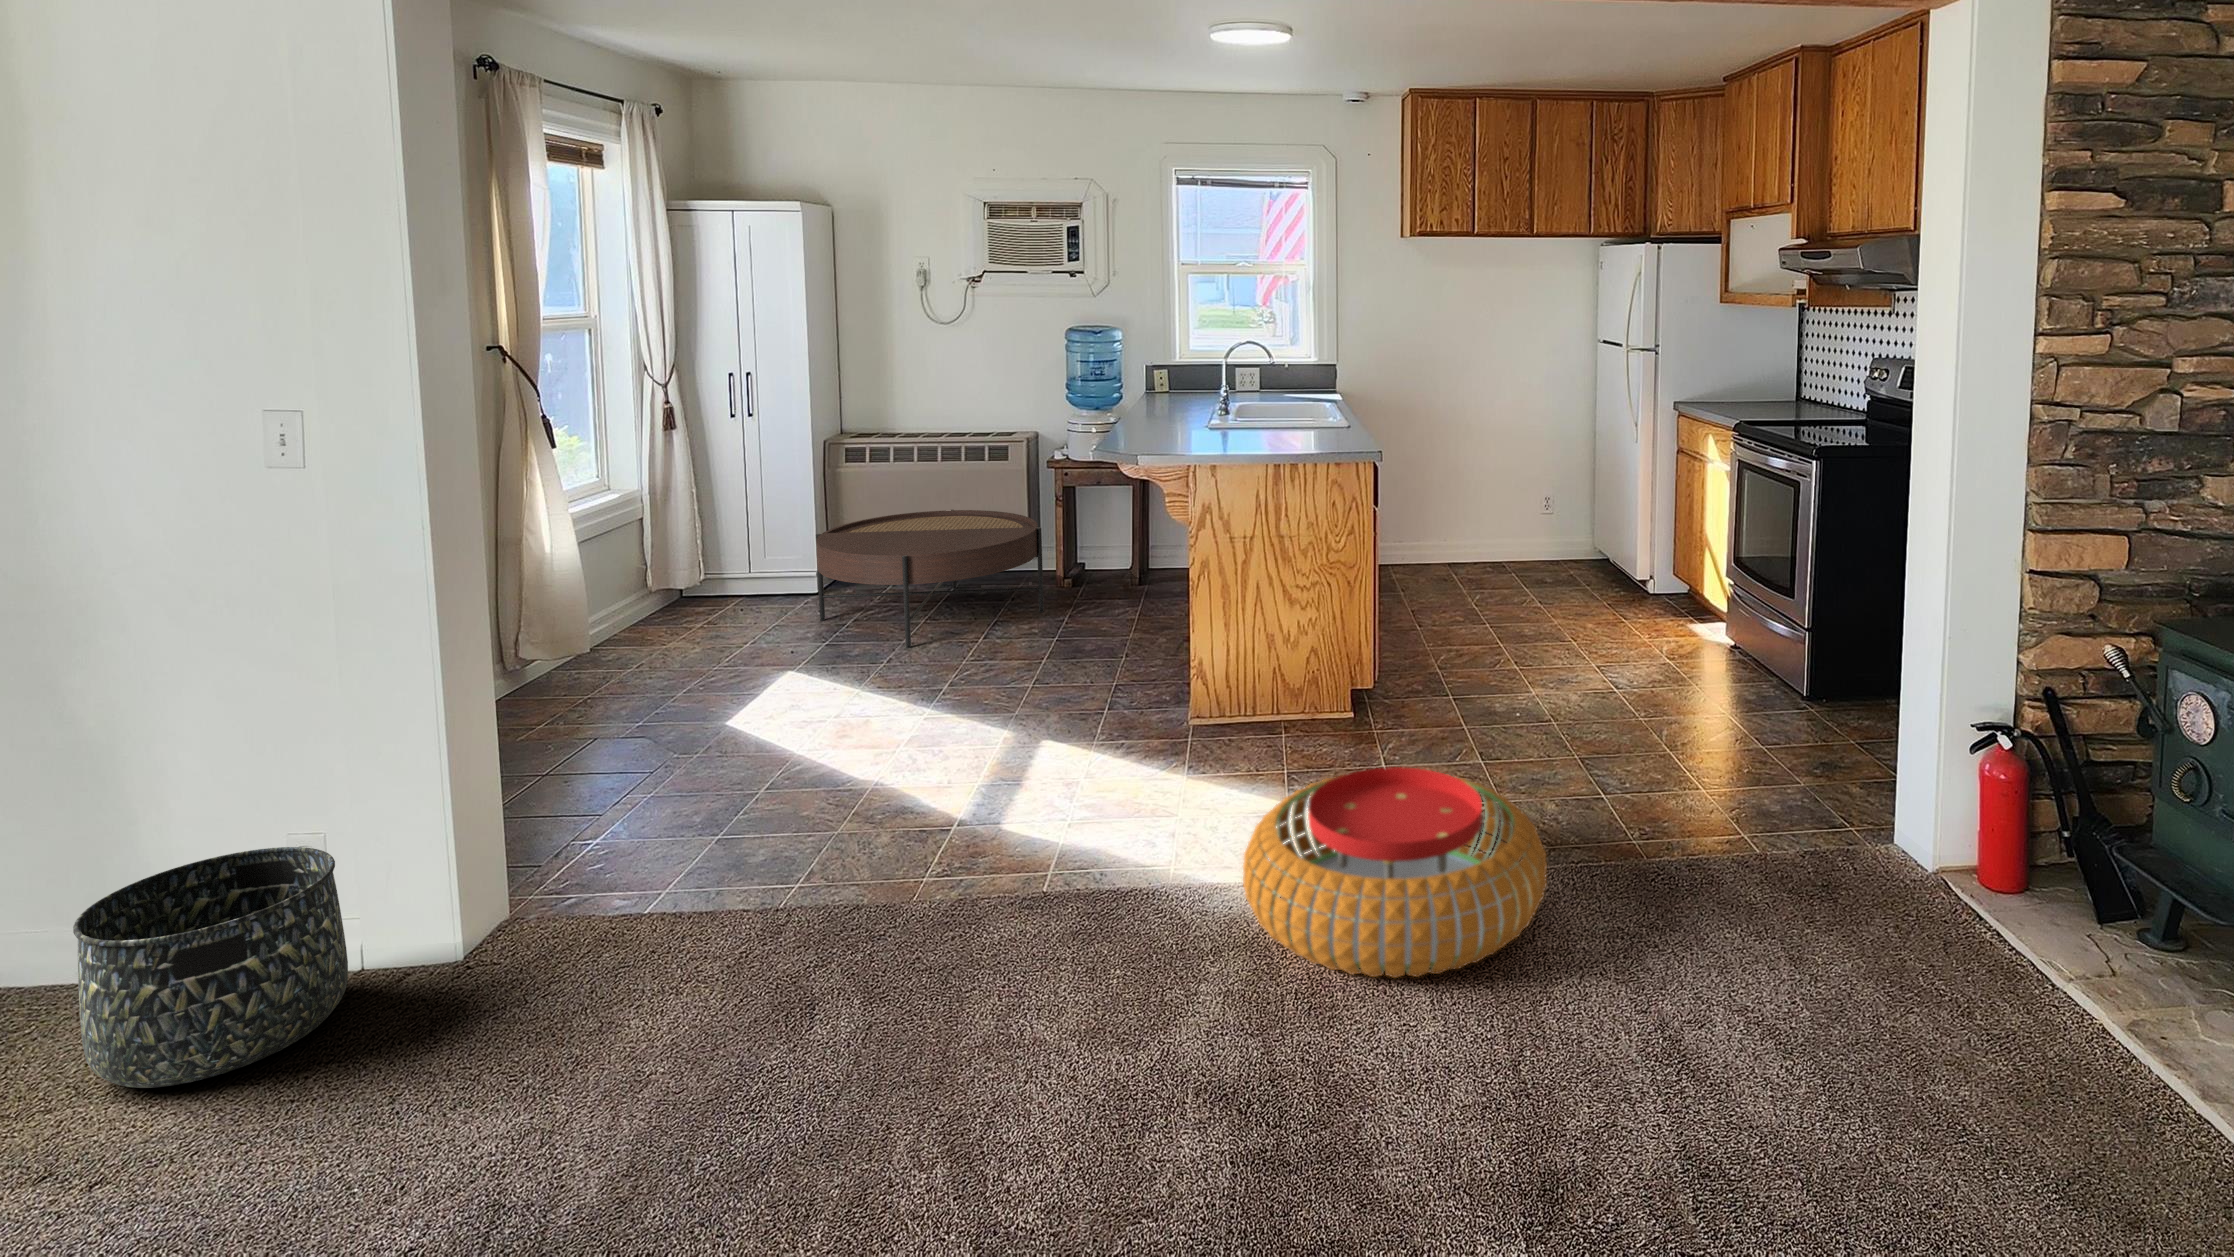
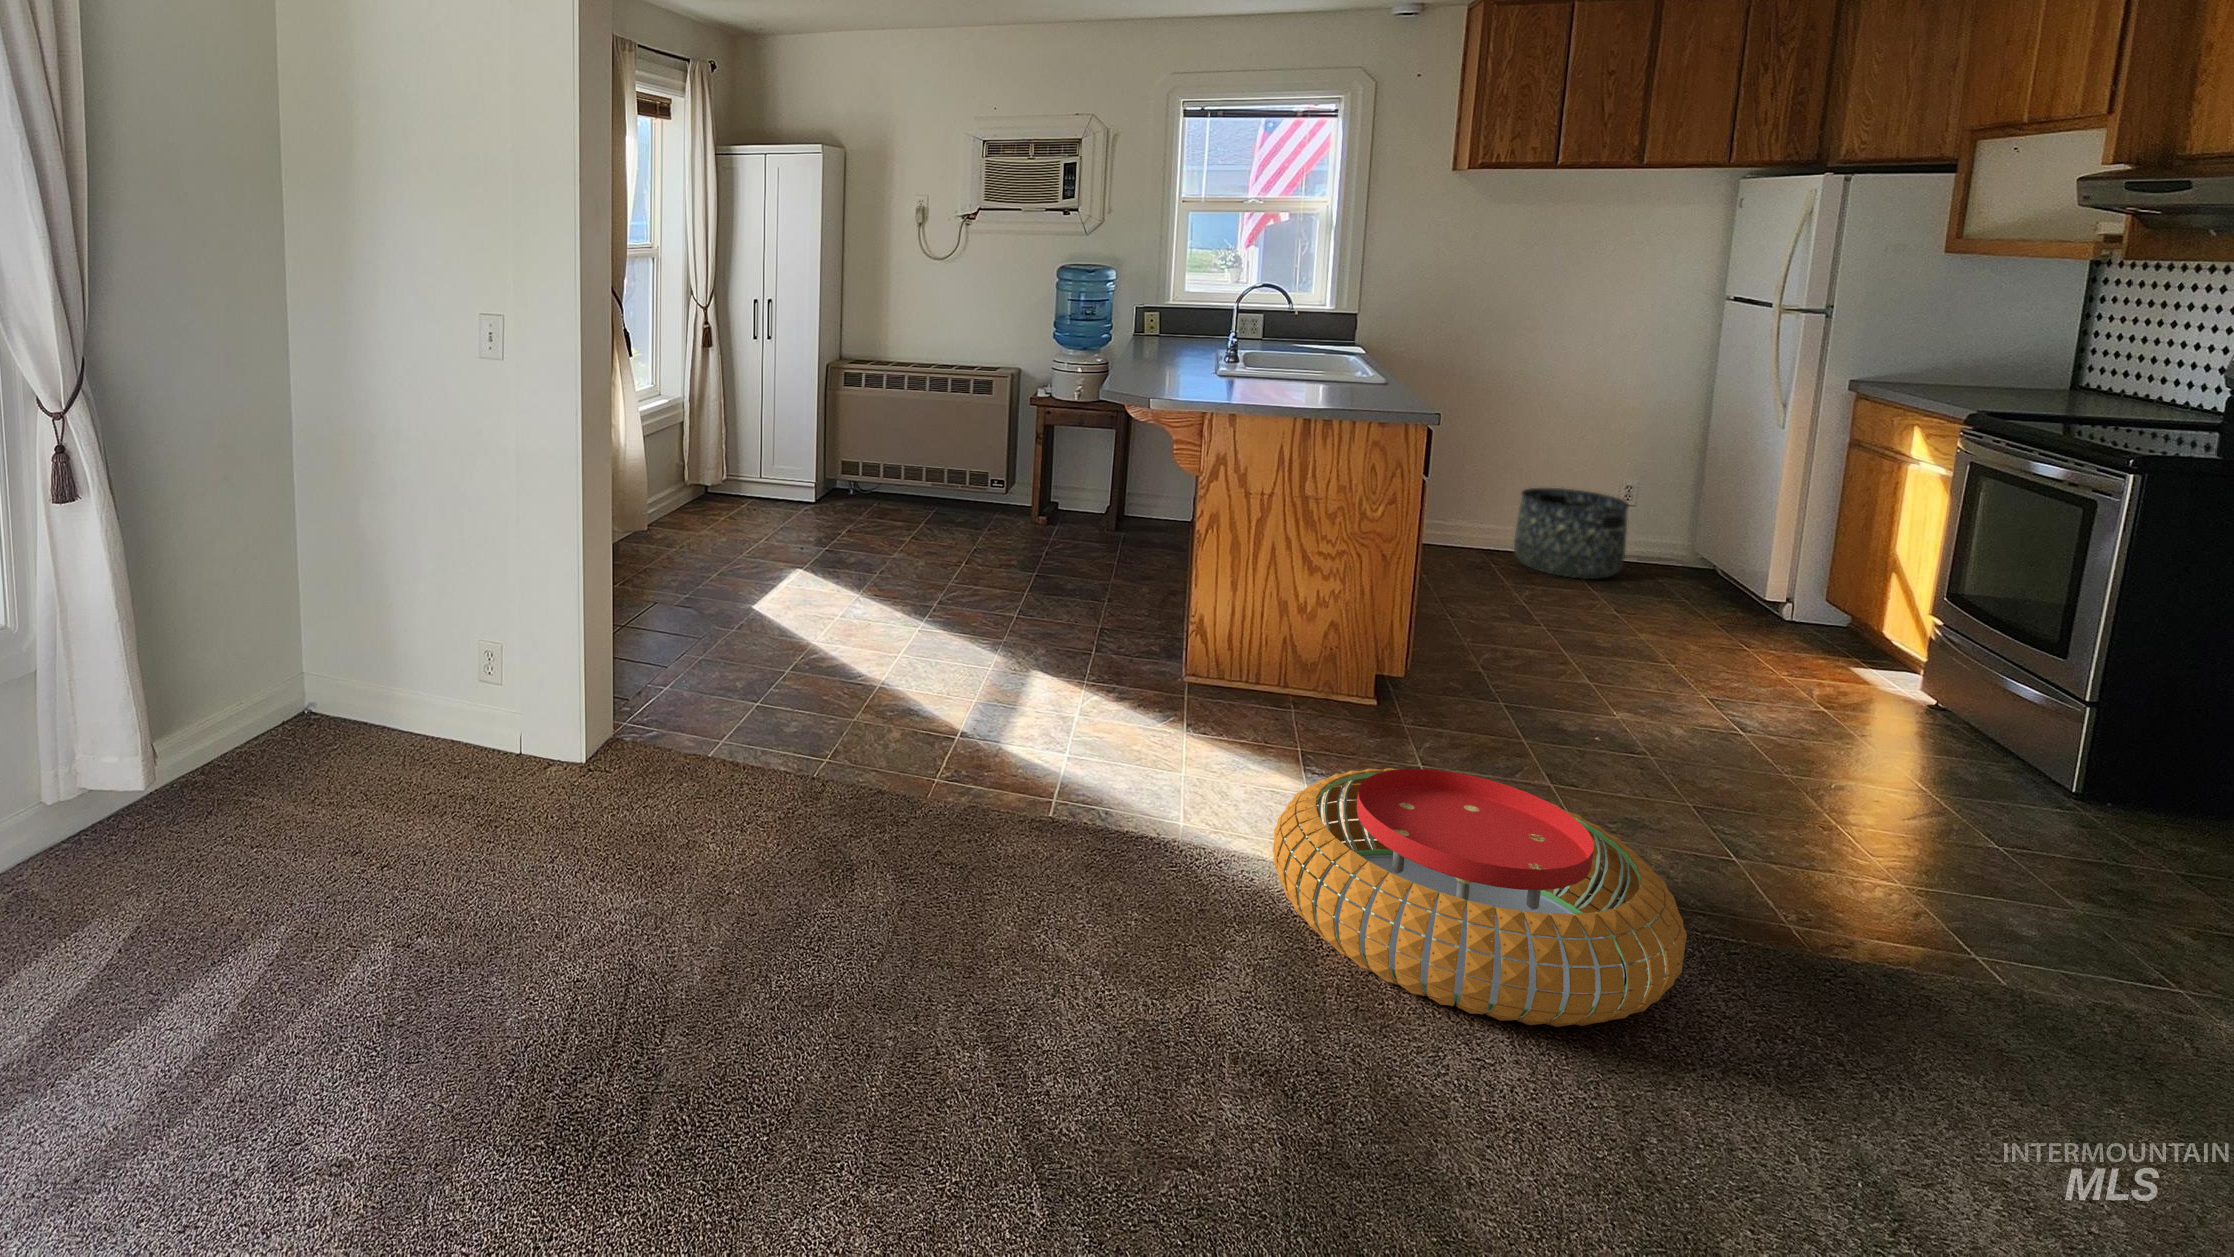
coffee table: present [816,510,1044,649] -> none [820,435,1022,559]
basket: present [73,847,348,1088] -> present [1514,488,1629,579]

